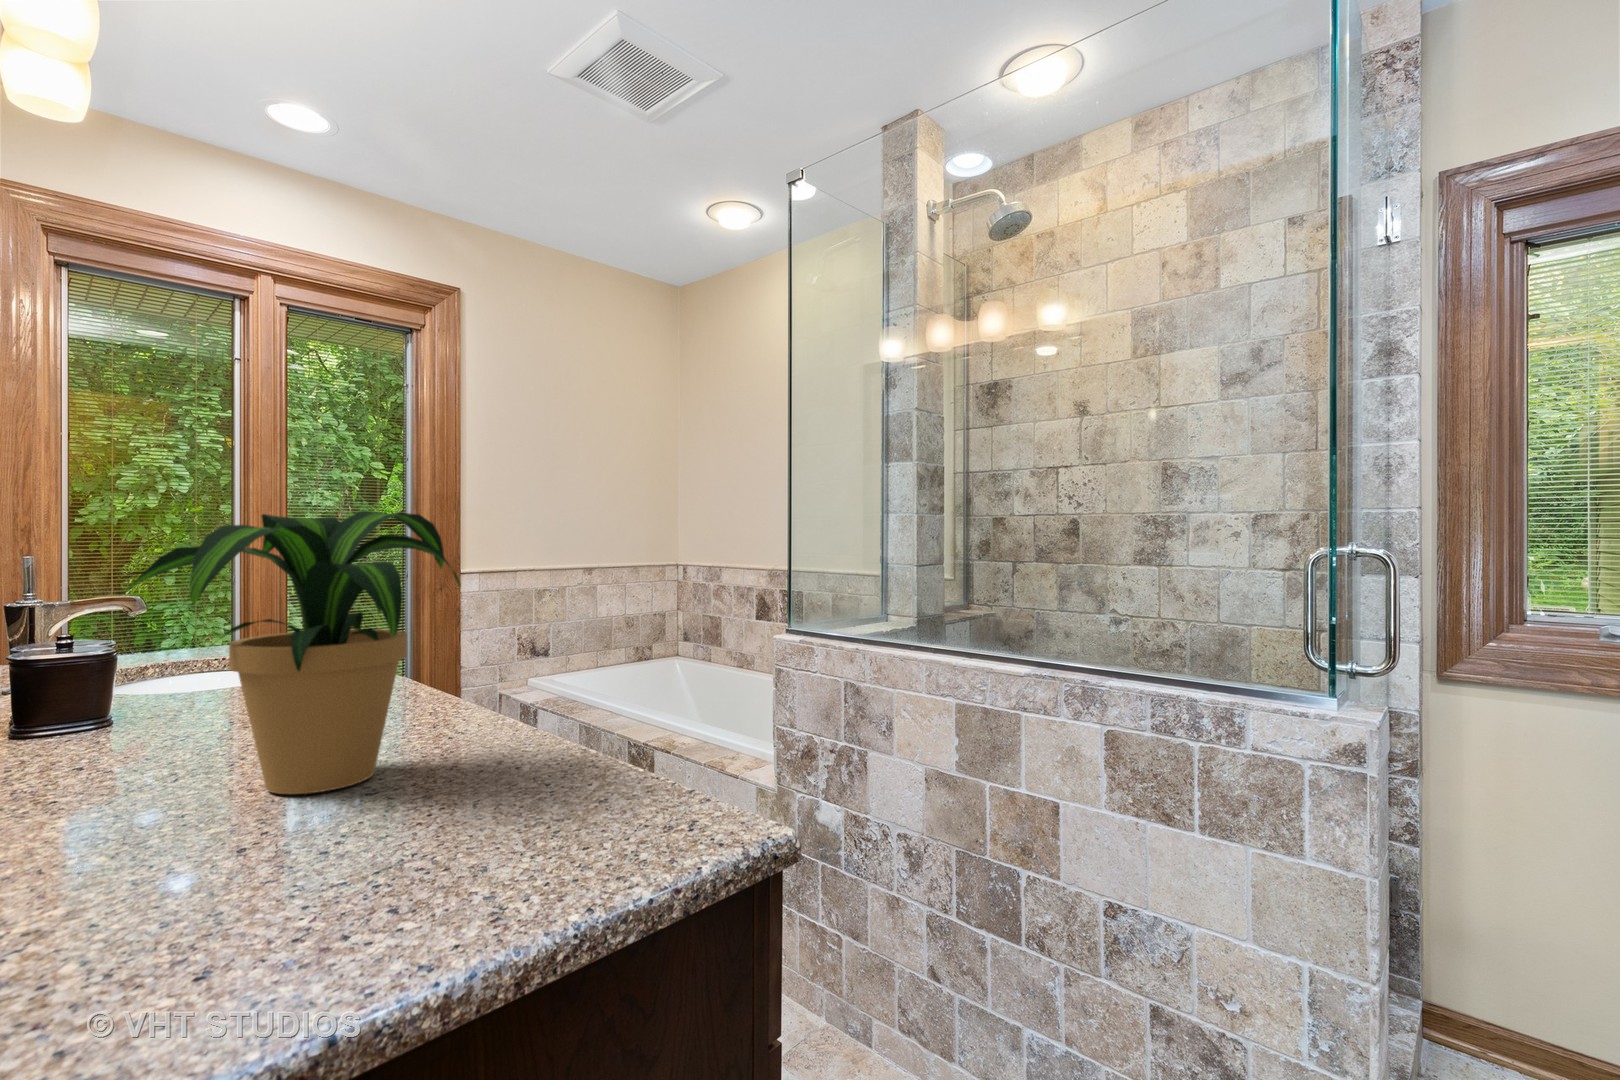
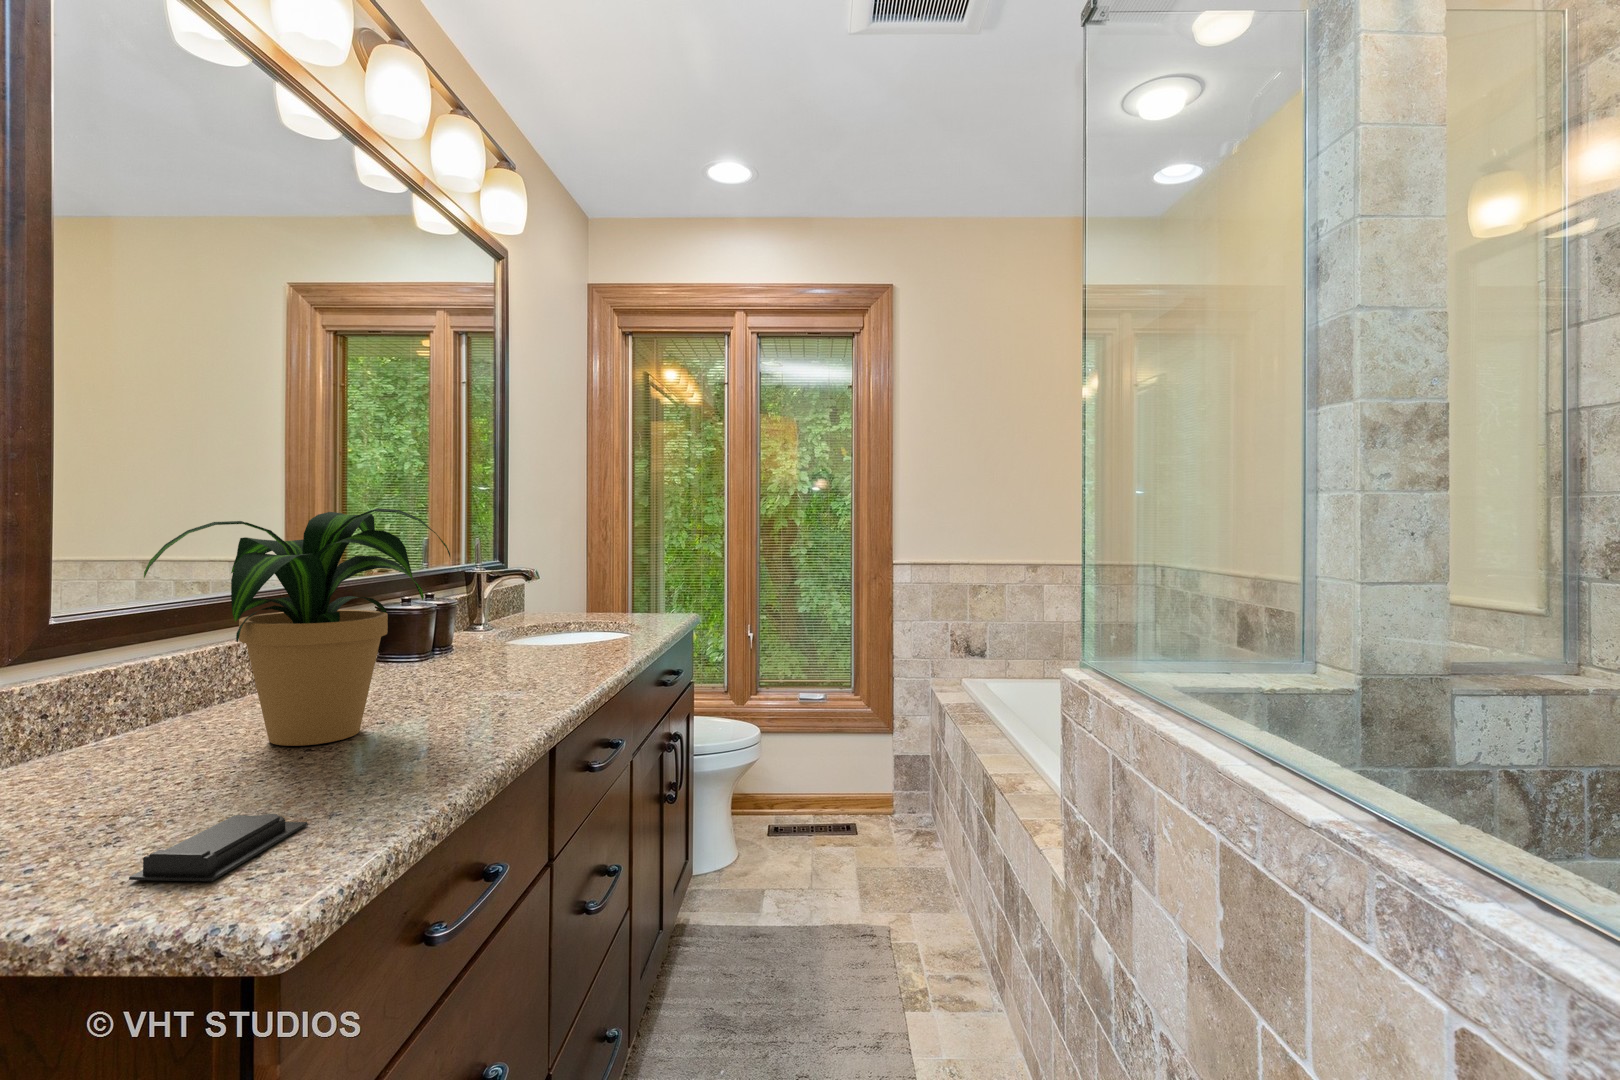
soap bar: none [542,798,672,859] -> present [129,814,308,881]

